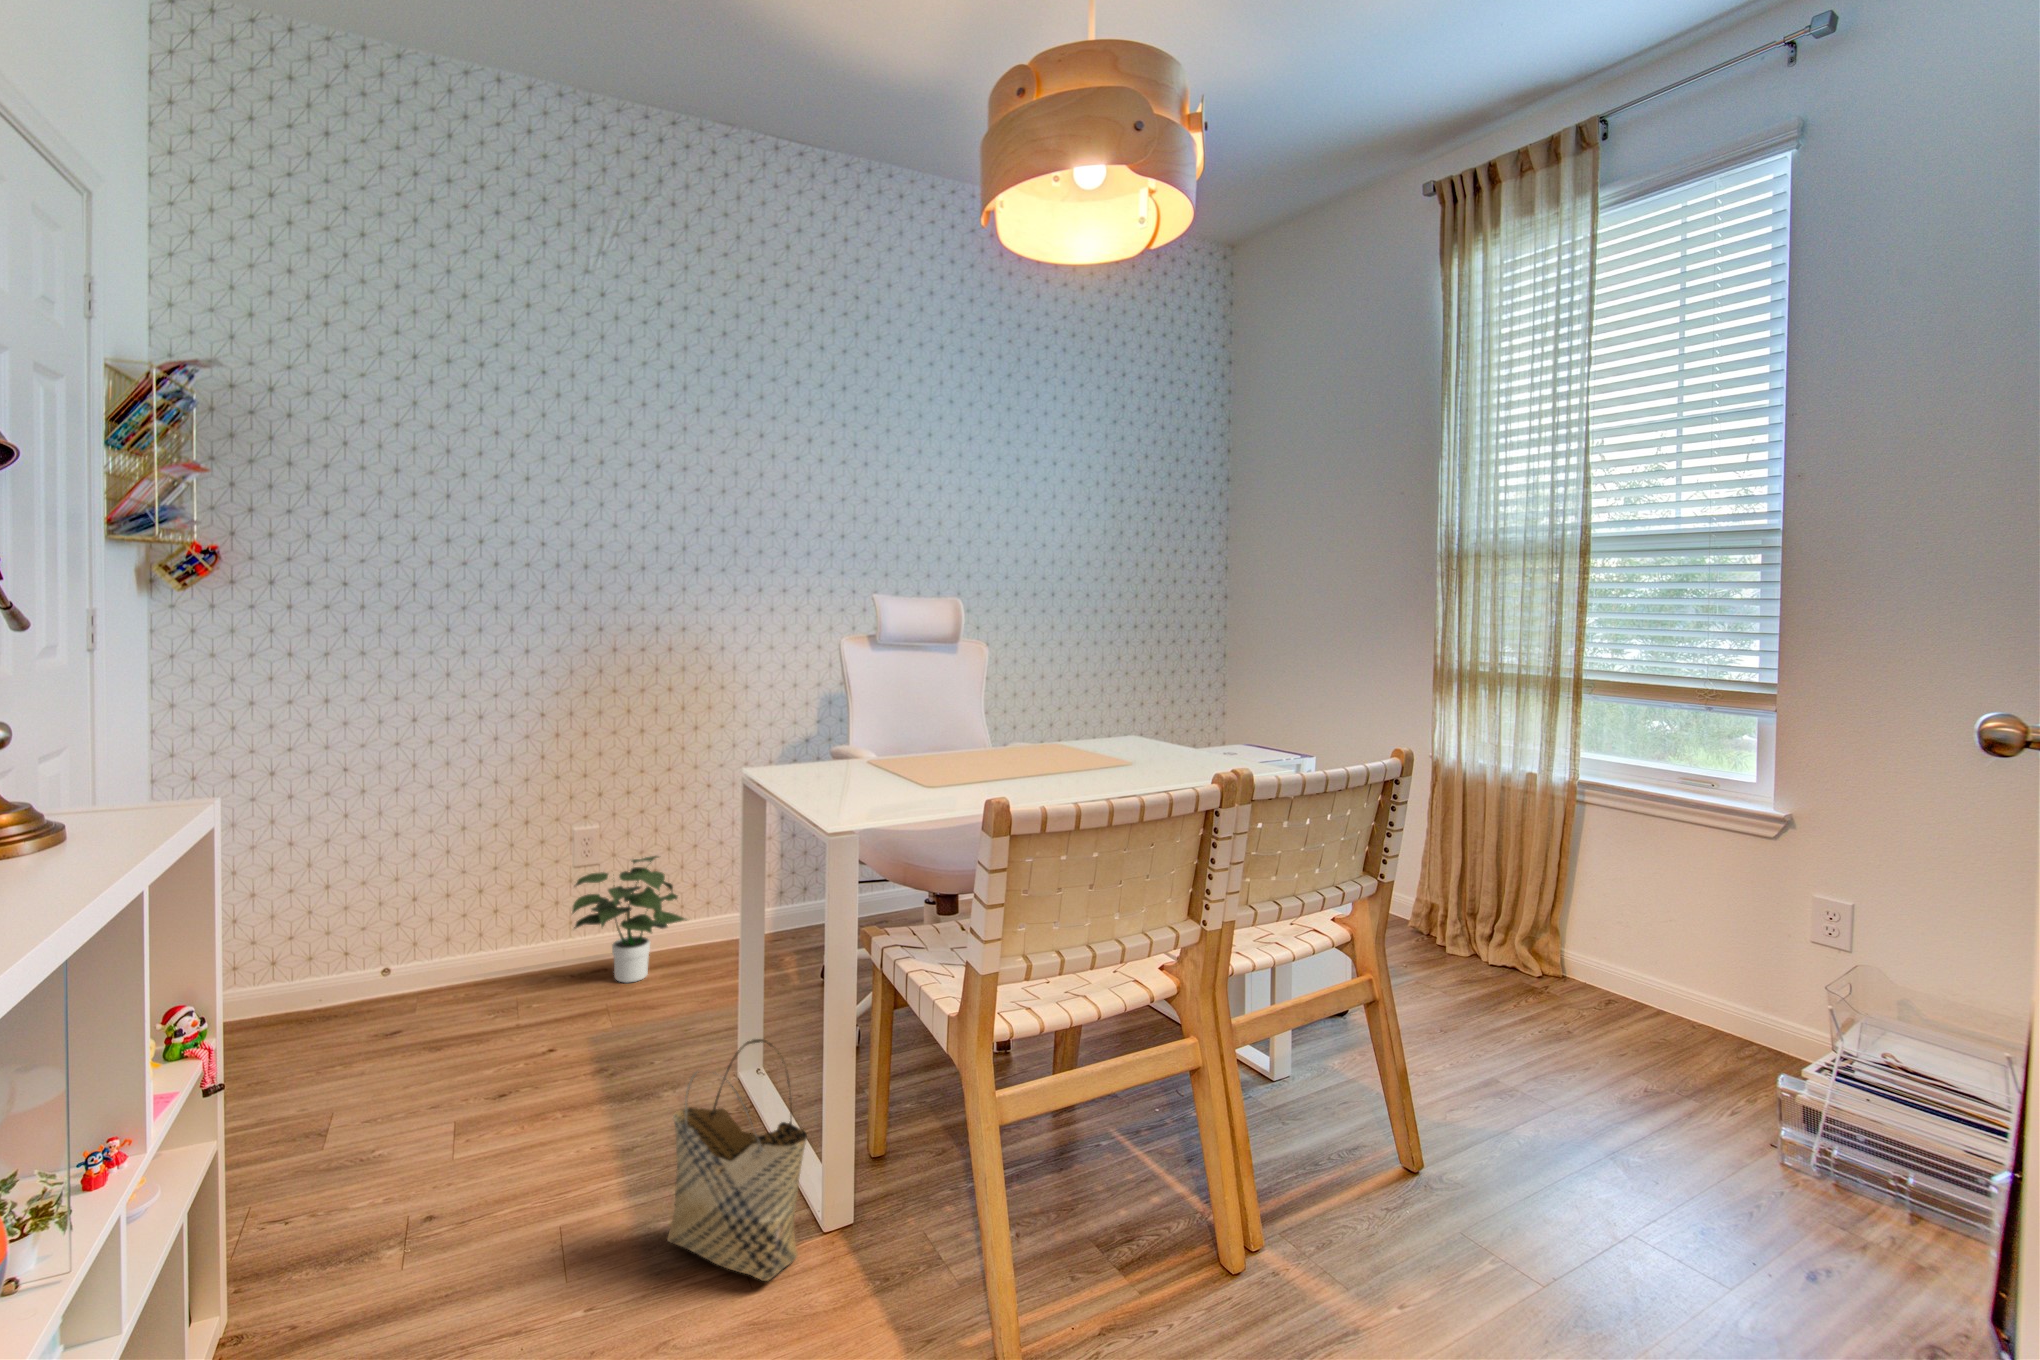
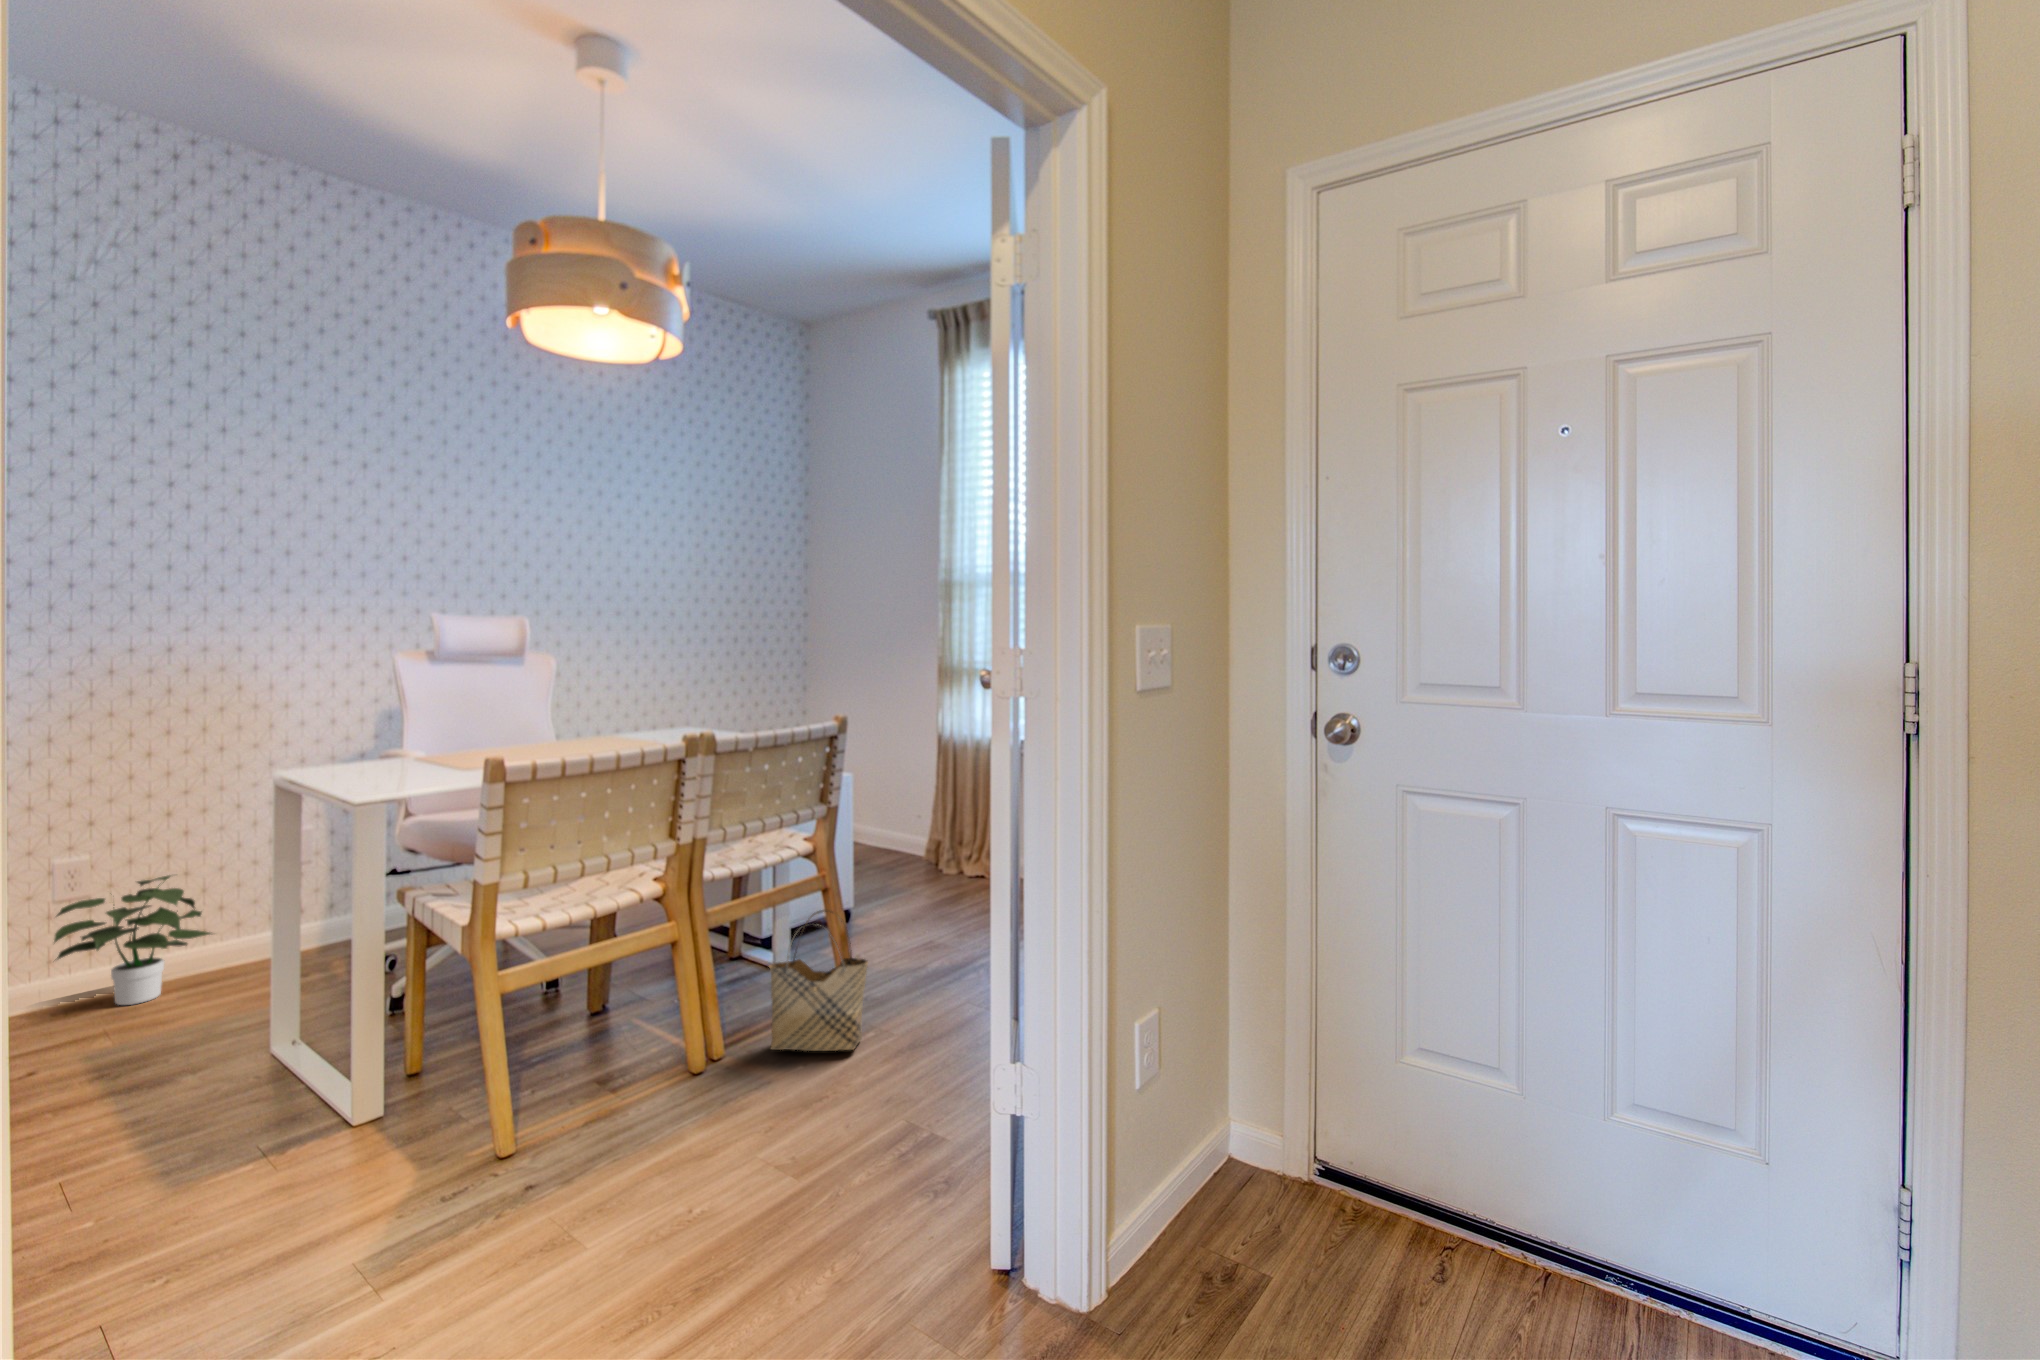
woven basket: present [667,1039,807,1281] -> present [769,910,868,1051]

